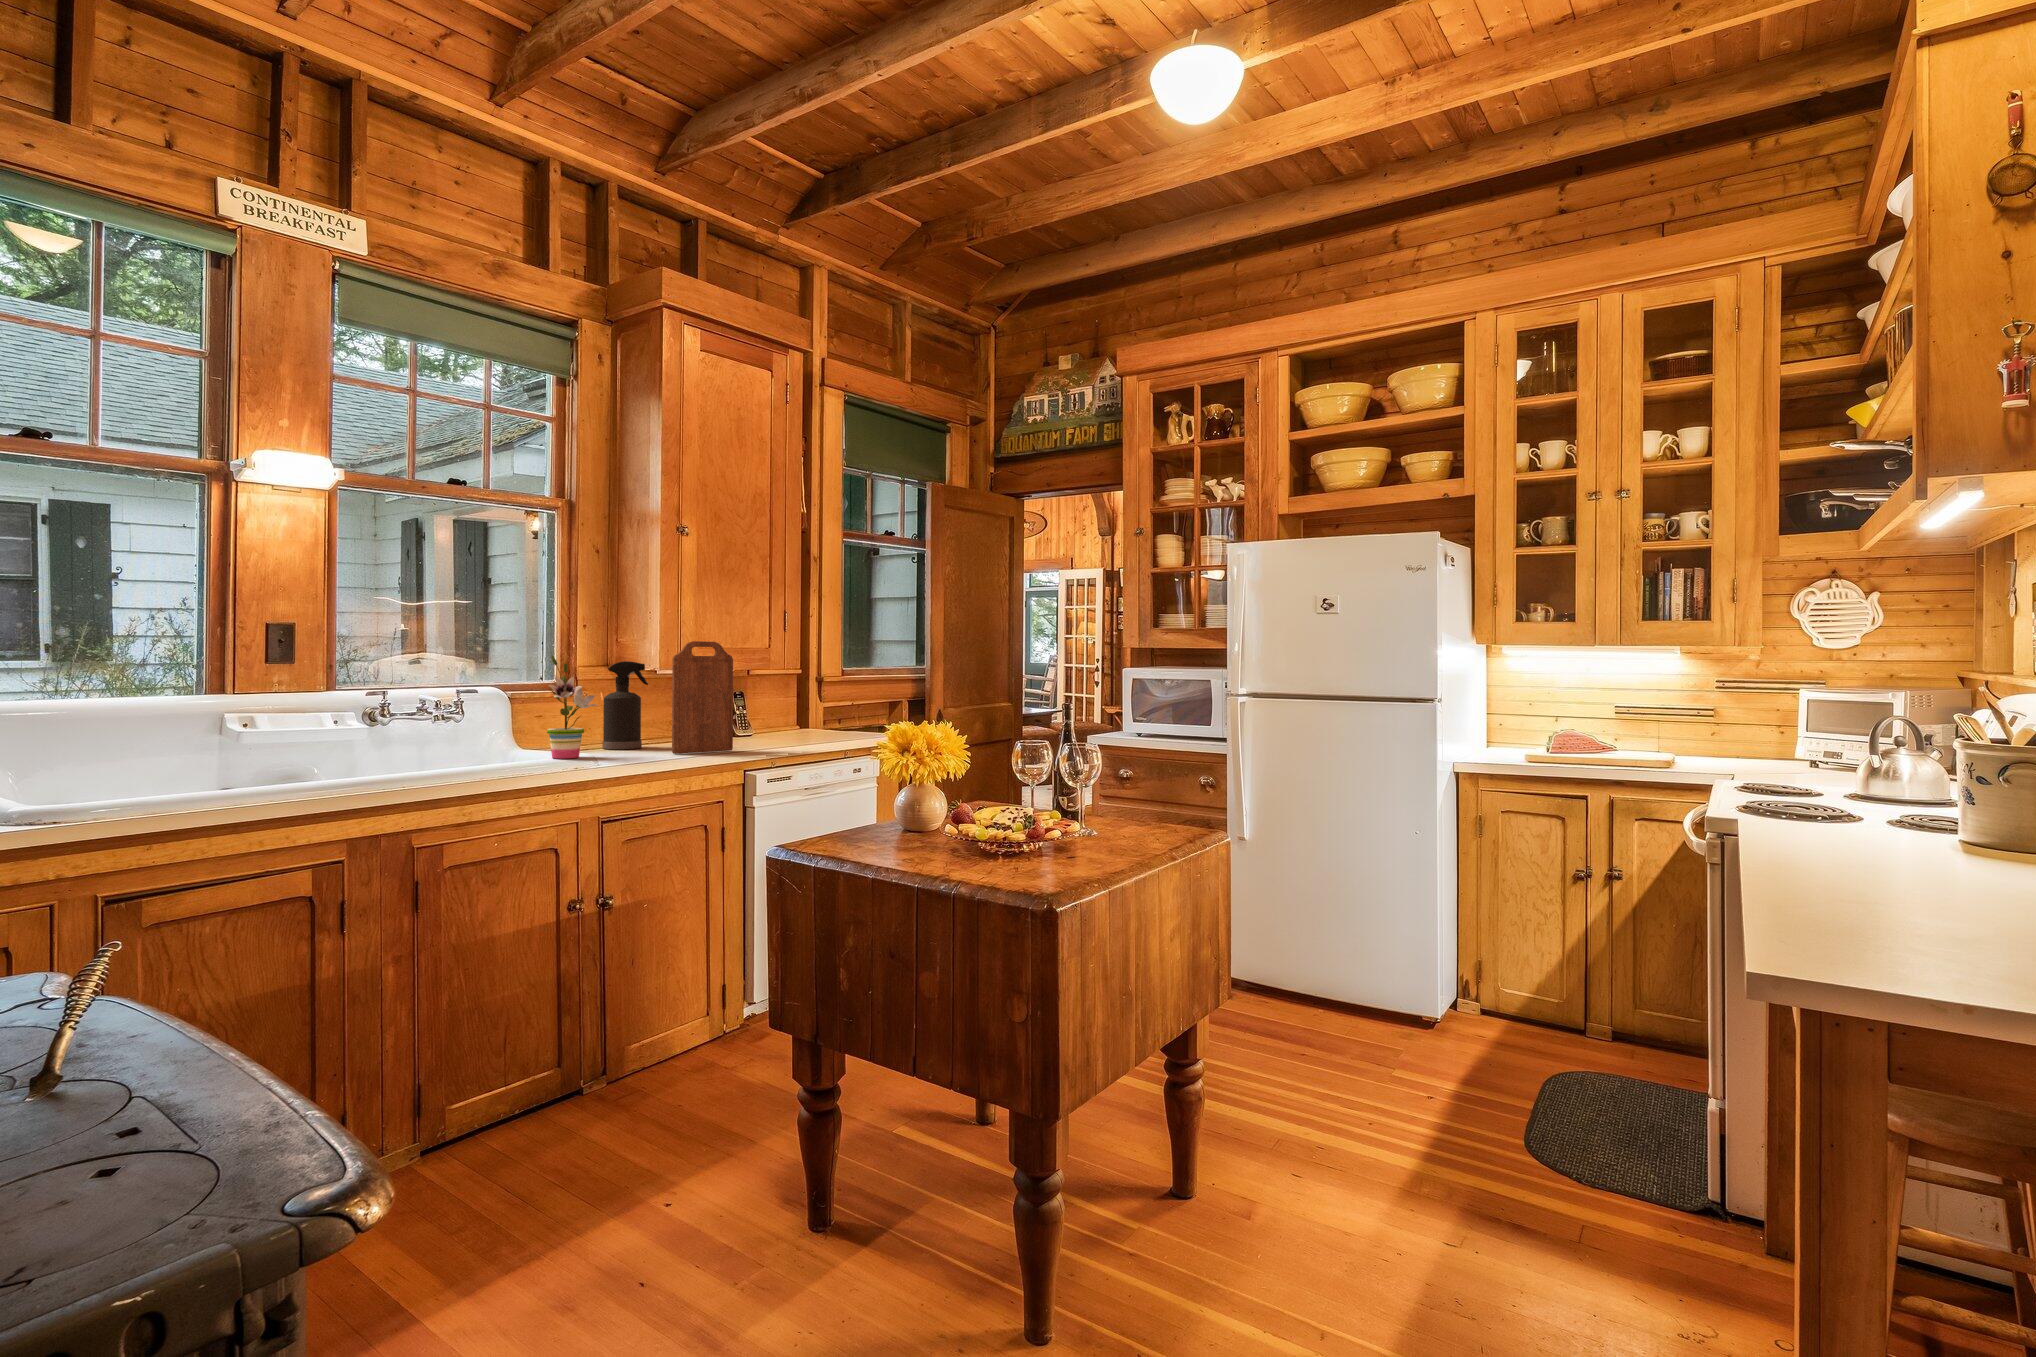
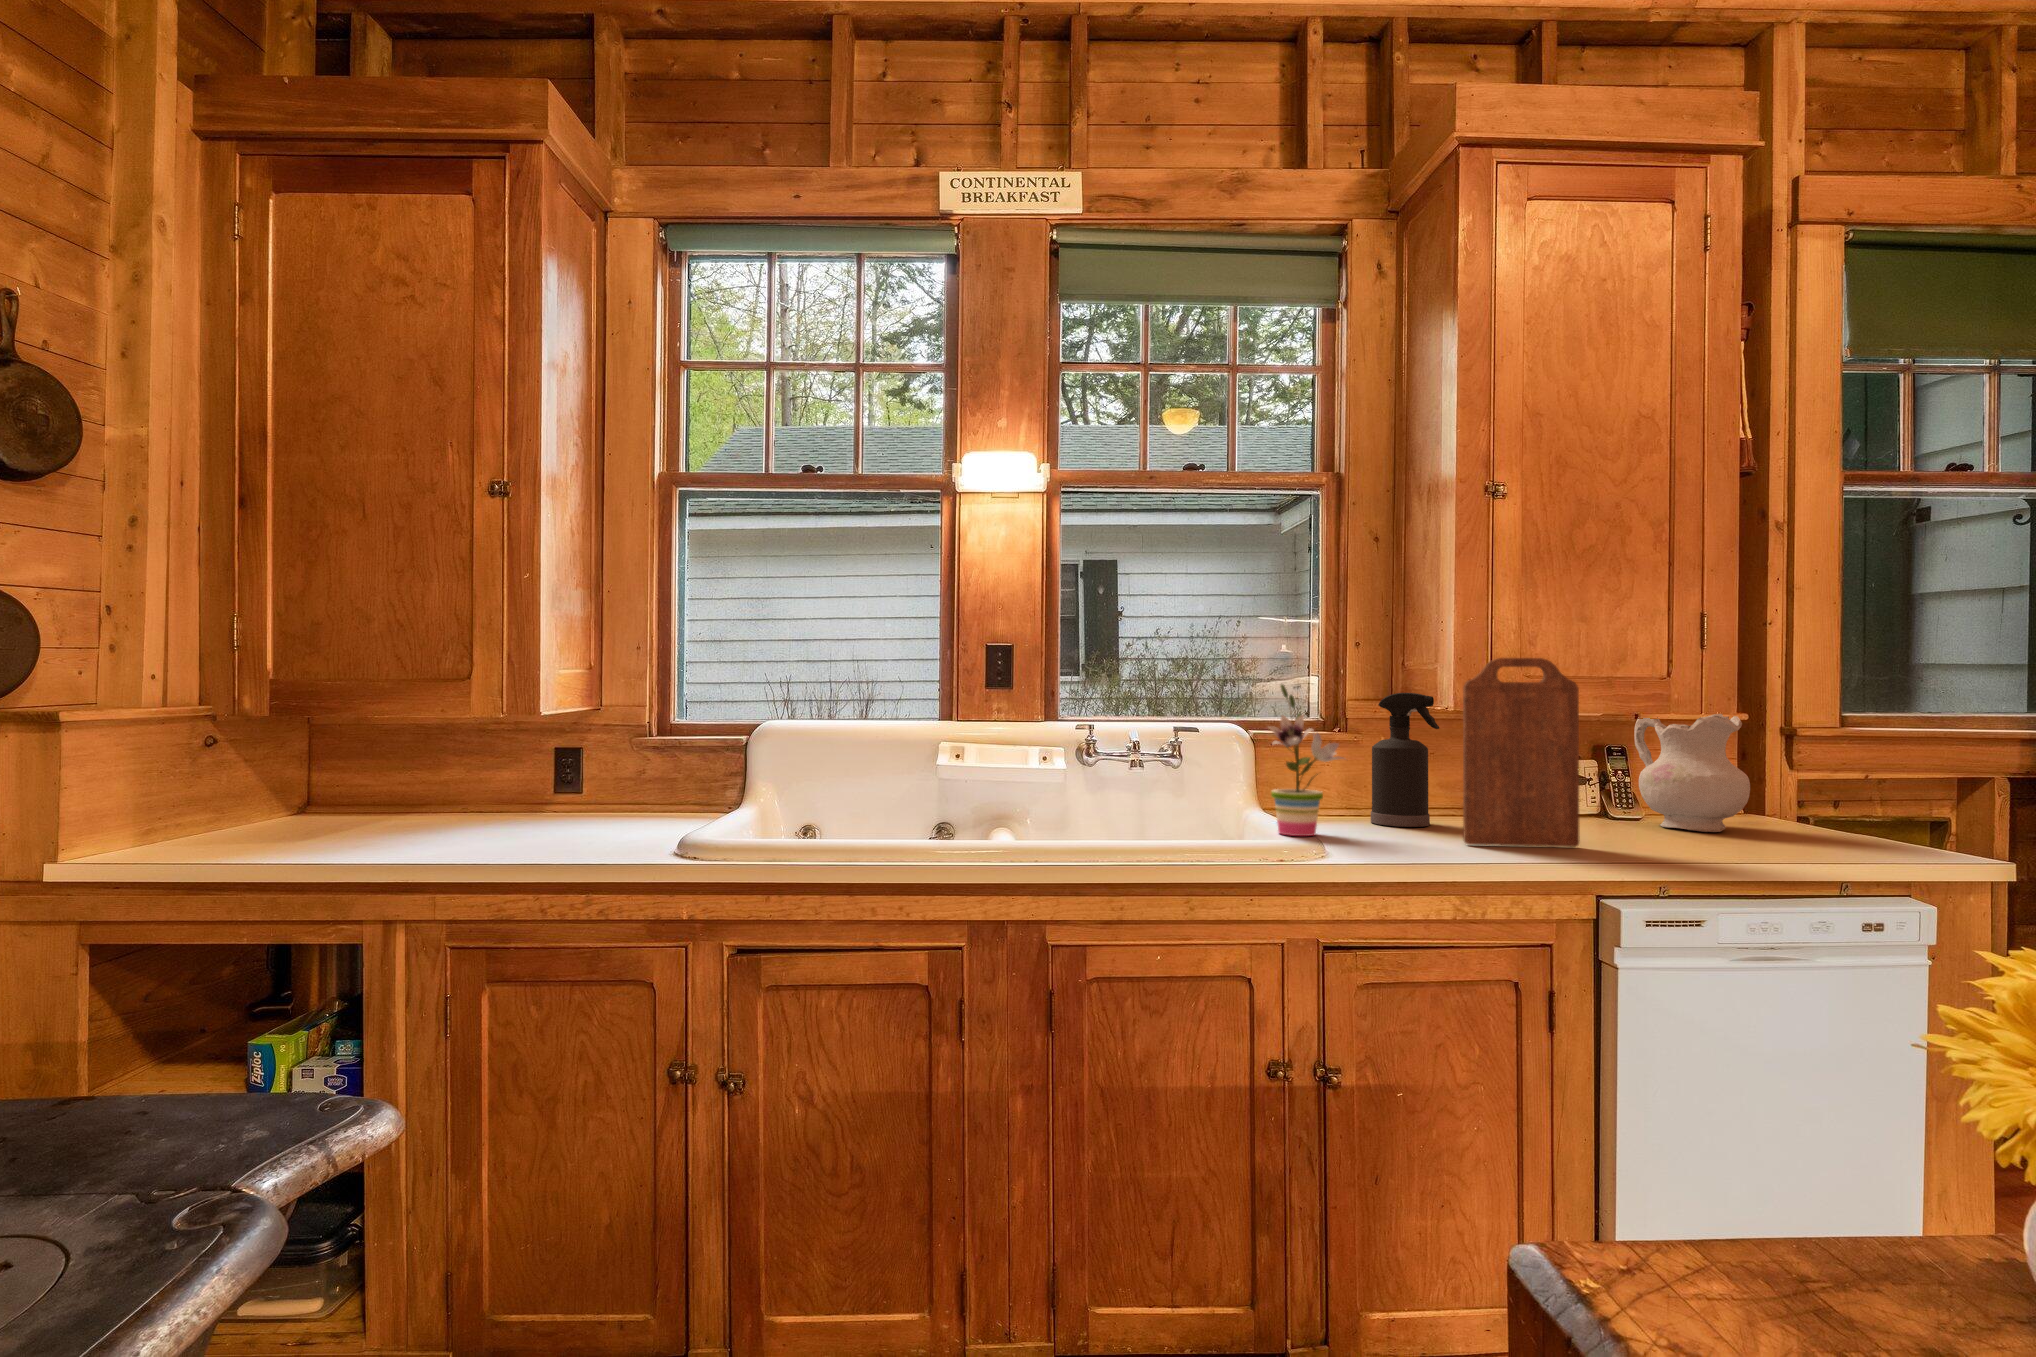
ceramic pitcher: none [750,671,807,739] -> present [1634,714,1750,832]

